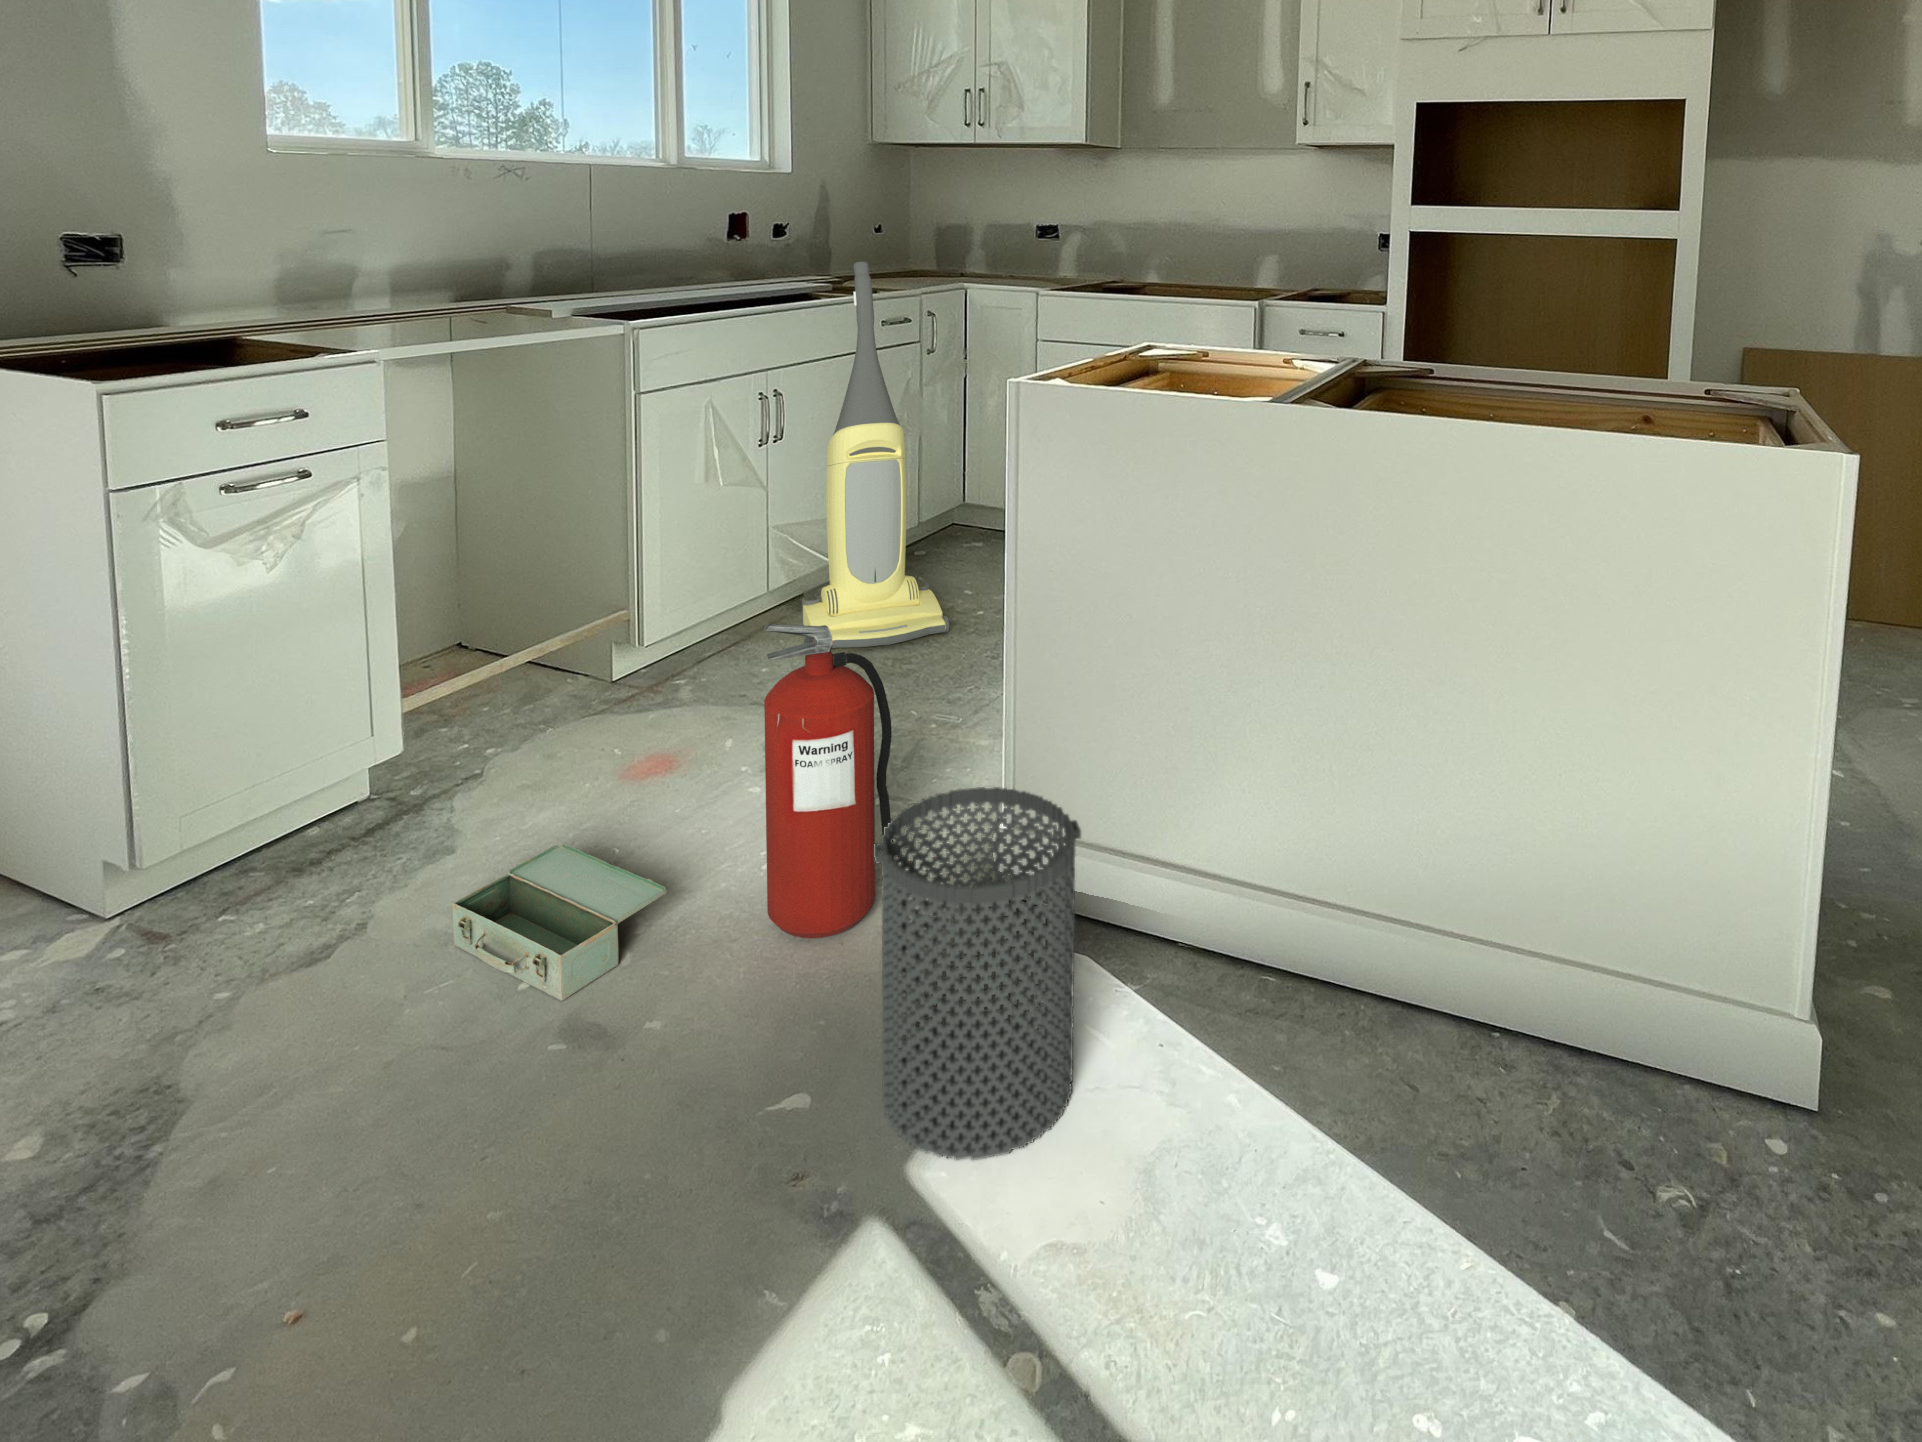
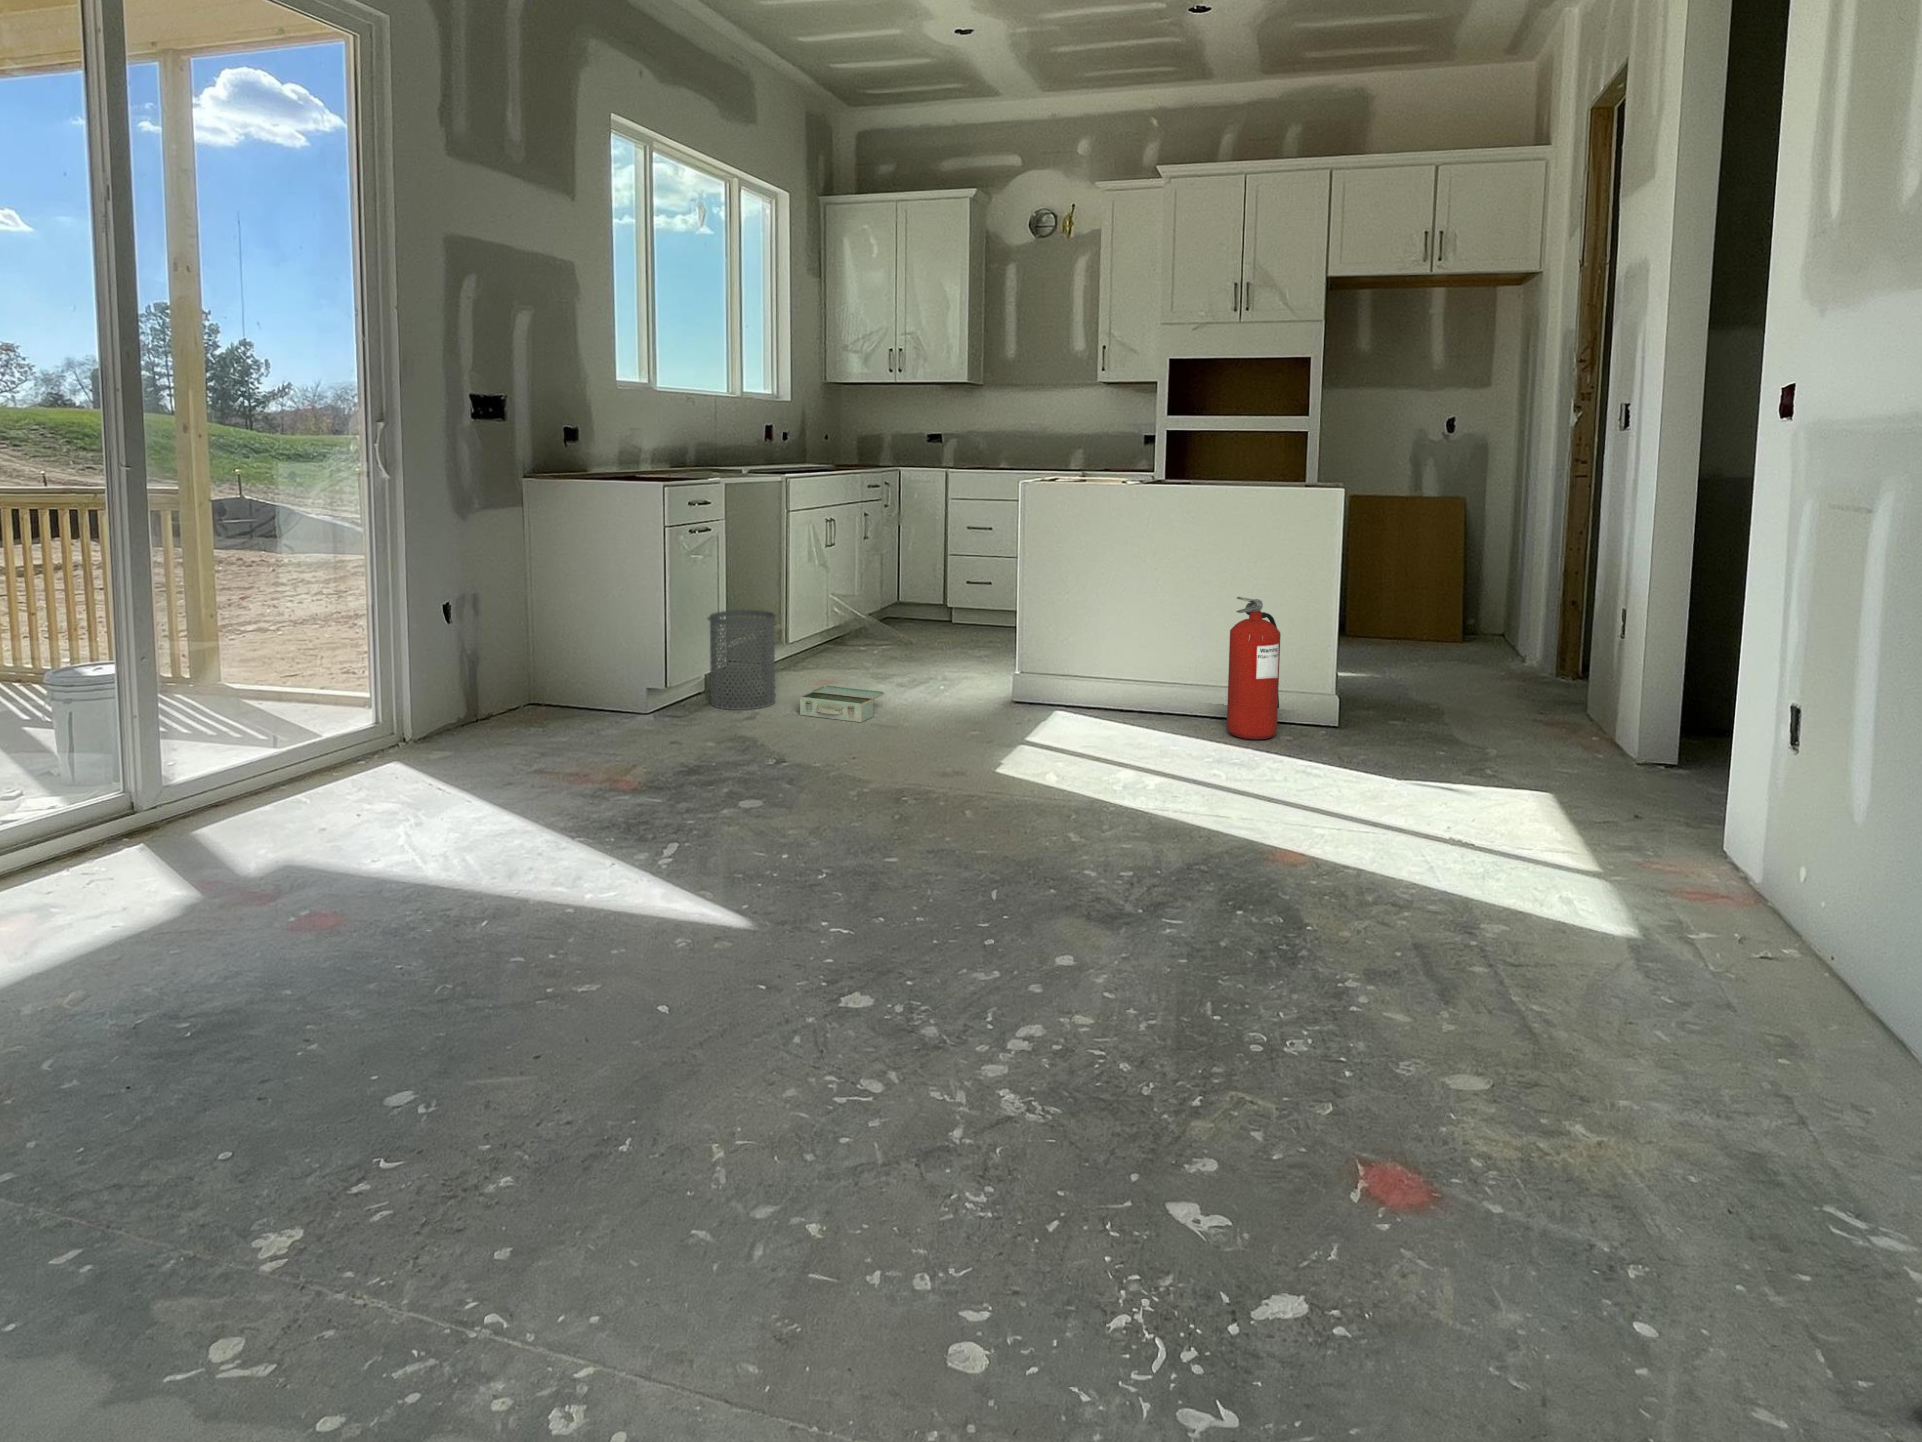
vacuum cleaner: present [802,262,949,648] -> none [845,447,927,654]
fire extinguisher: present [764,624,892,938] -> present [1227,597,1281,740]
trash can: present [874,787,1081,1160] -> present [708,610,776,710]

